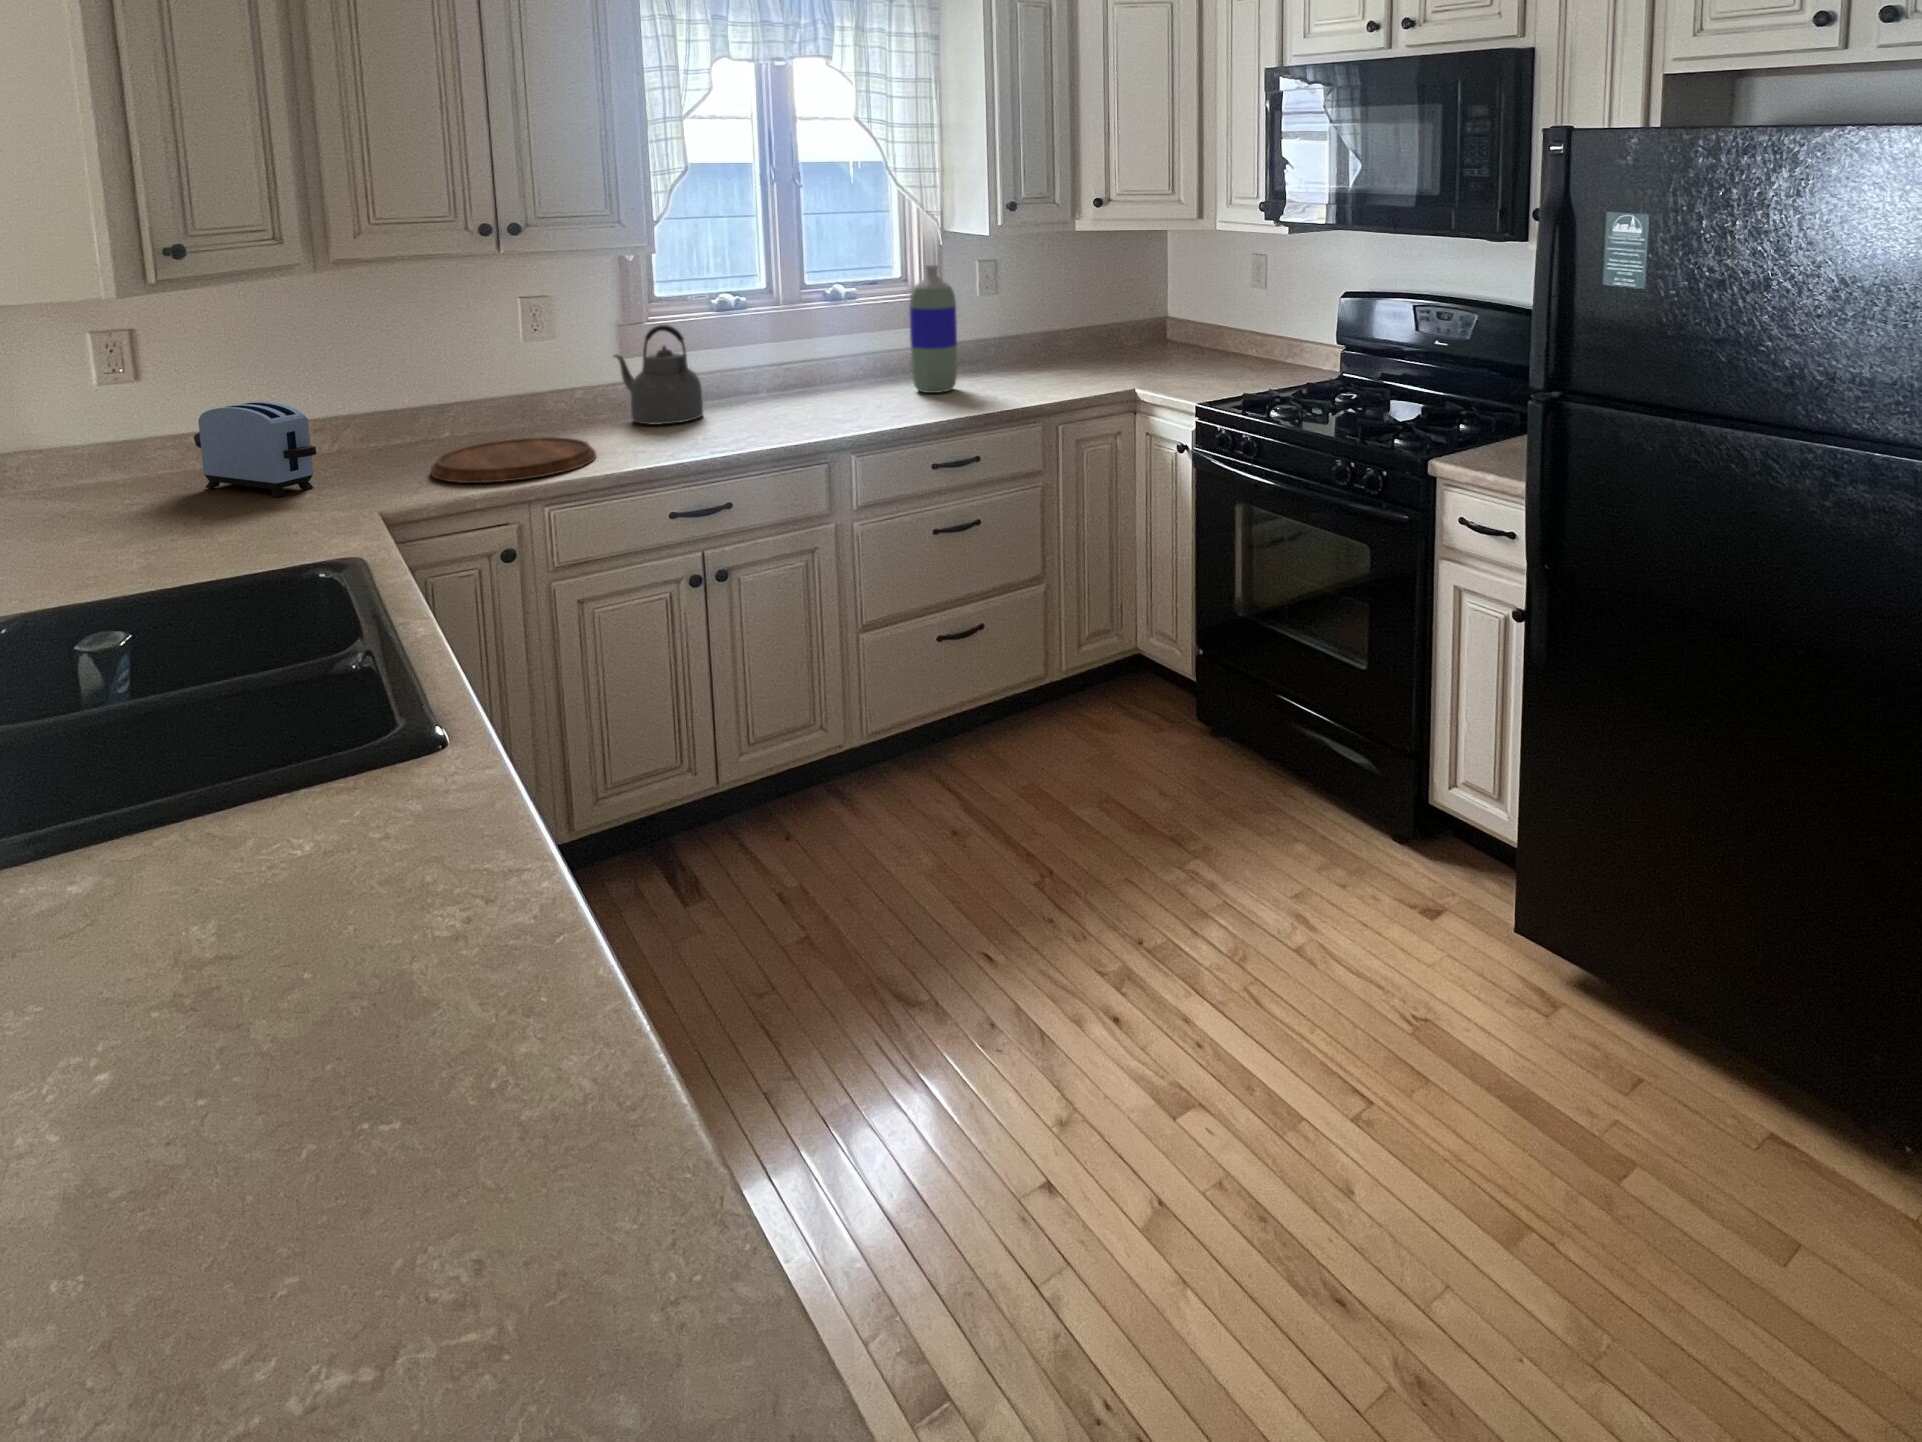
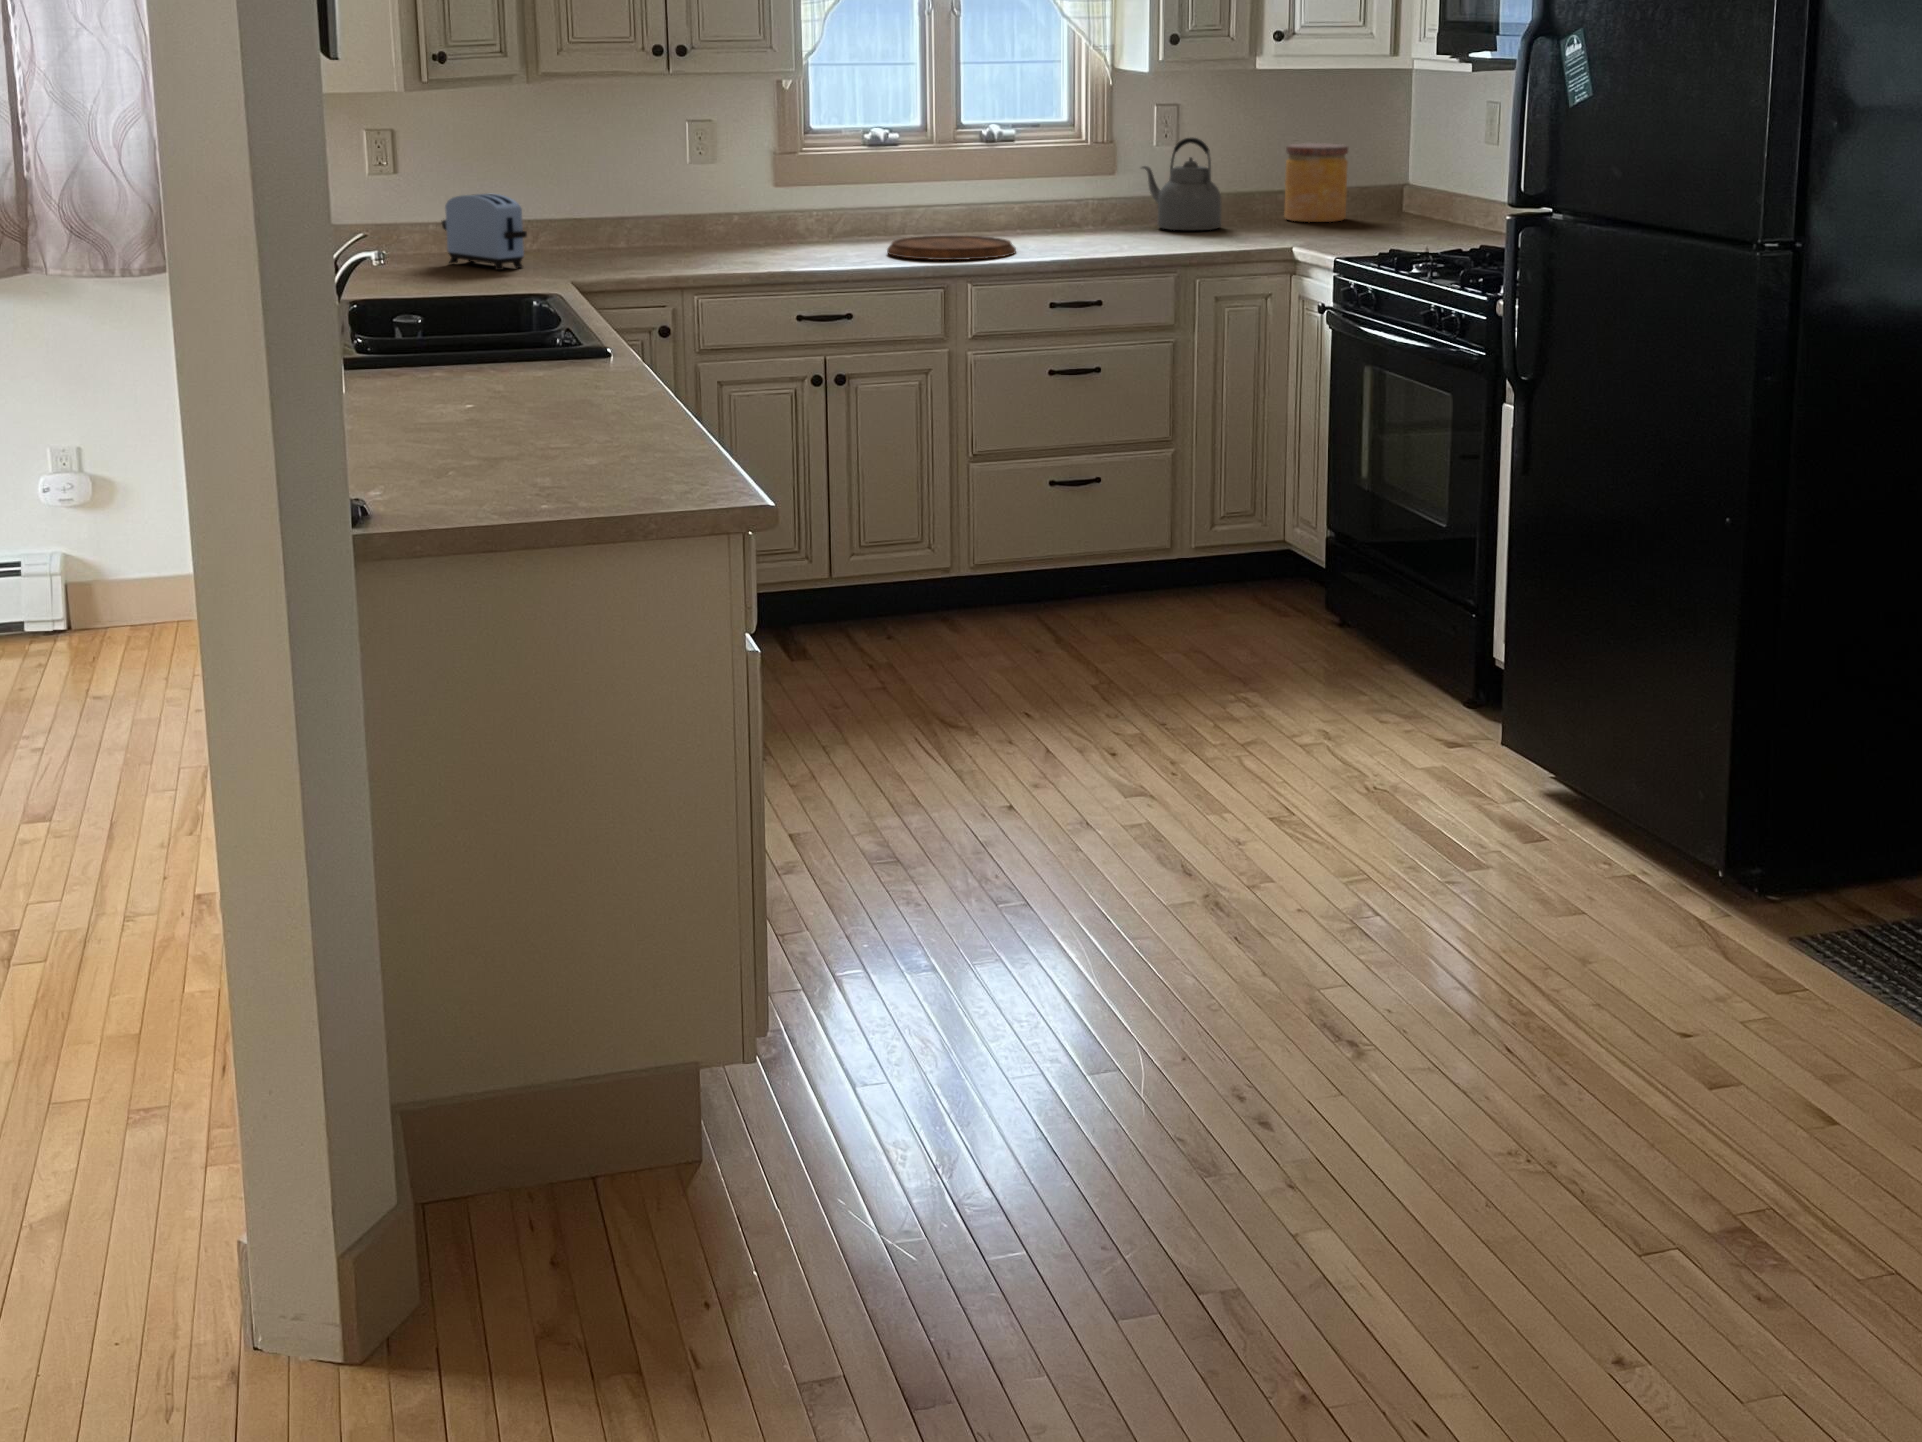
bottle: present [910,264,957,393] -> none [1061,100,1110,239]
jar: none [1085,290,1137,358] -> present [1284,143,1348,222]
kettle: present [614,325,703,425] -> present [1142,137,1221,230]
cutting board: present [431,437,596,483] -> present [887,236,1016,260]

